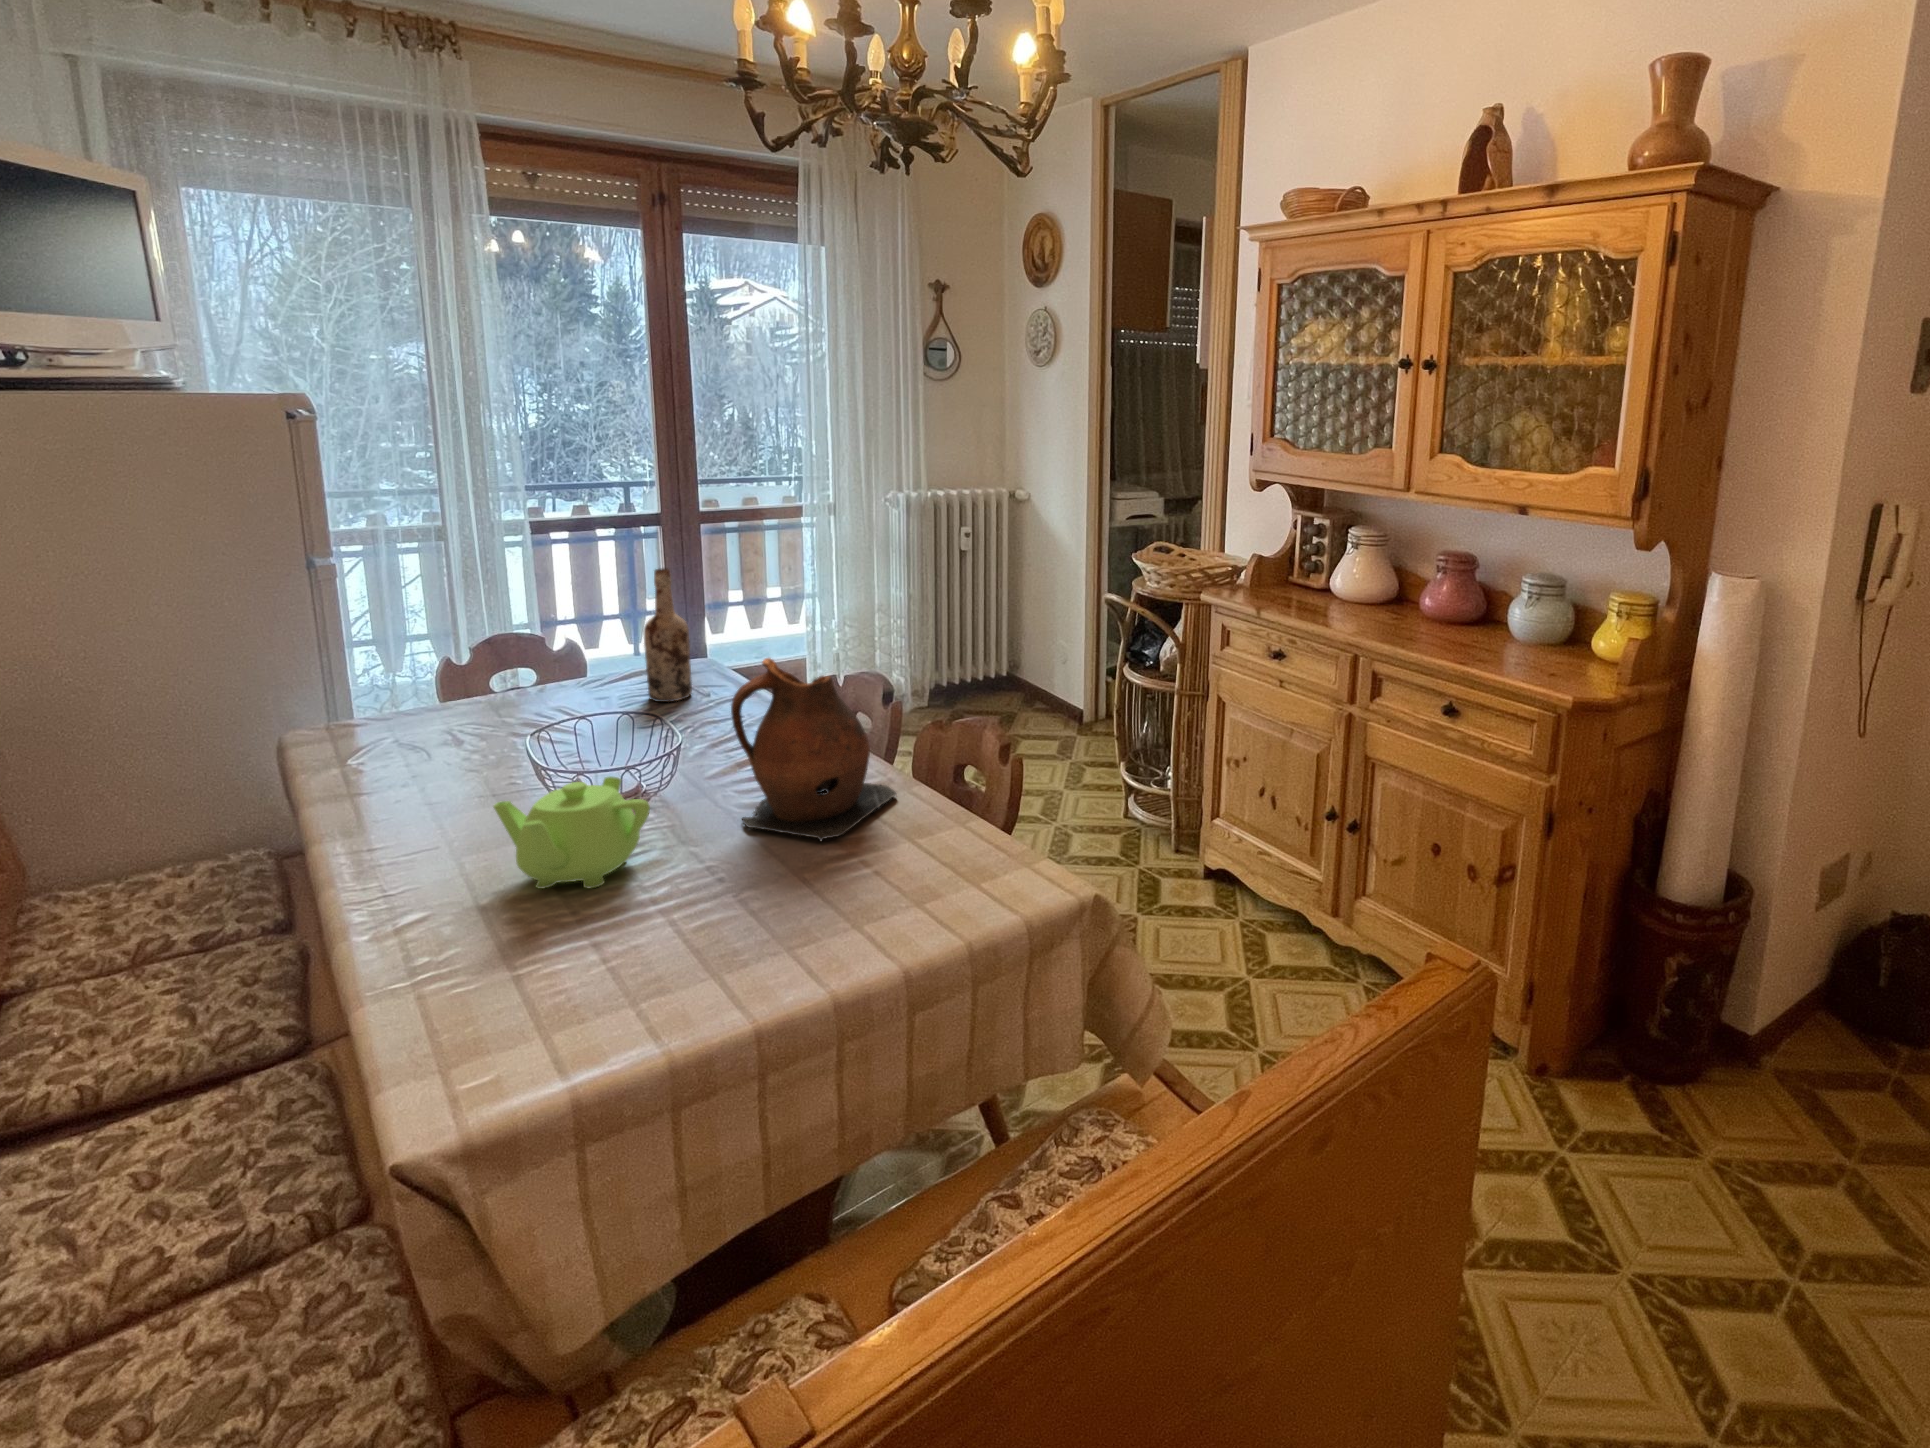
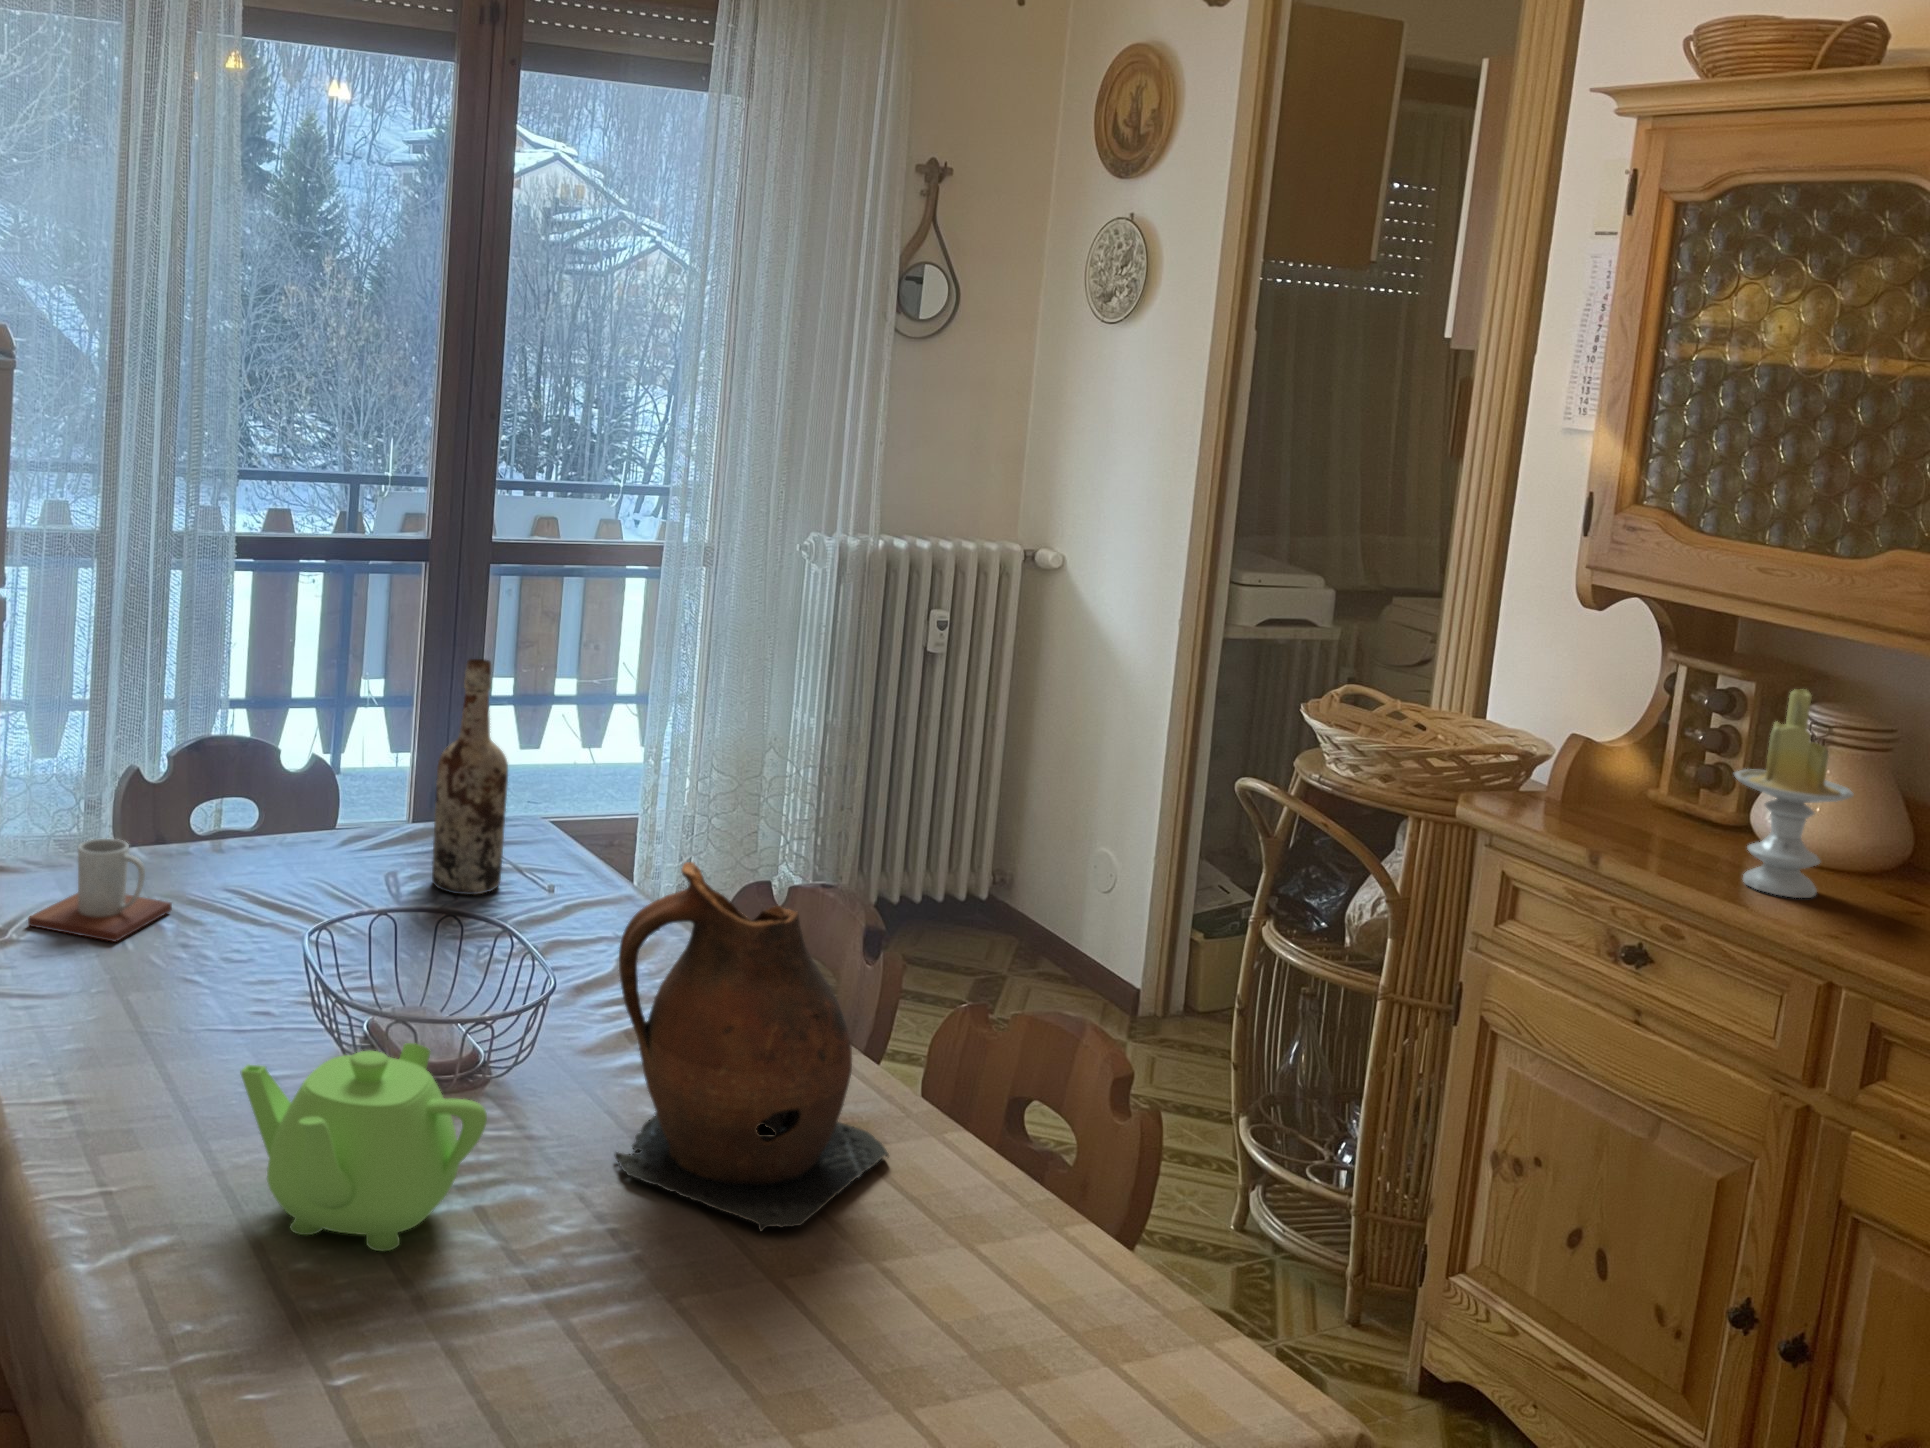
candle: none [1314,521,1362,617] -> present [1734,689,1854,898]
mug: none [369,696,473,755] -> present [28,839,172,942]

